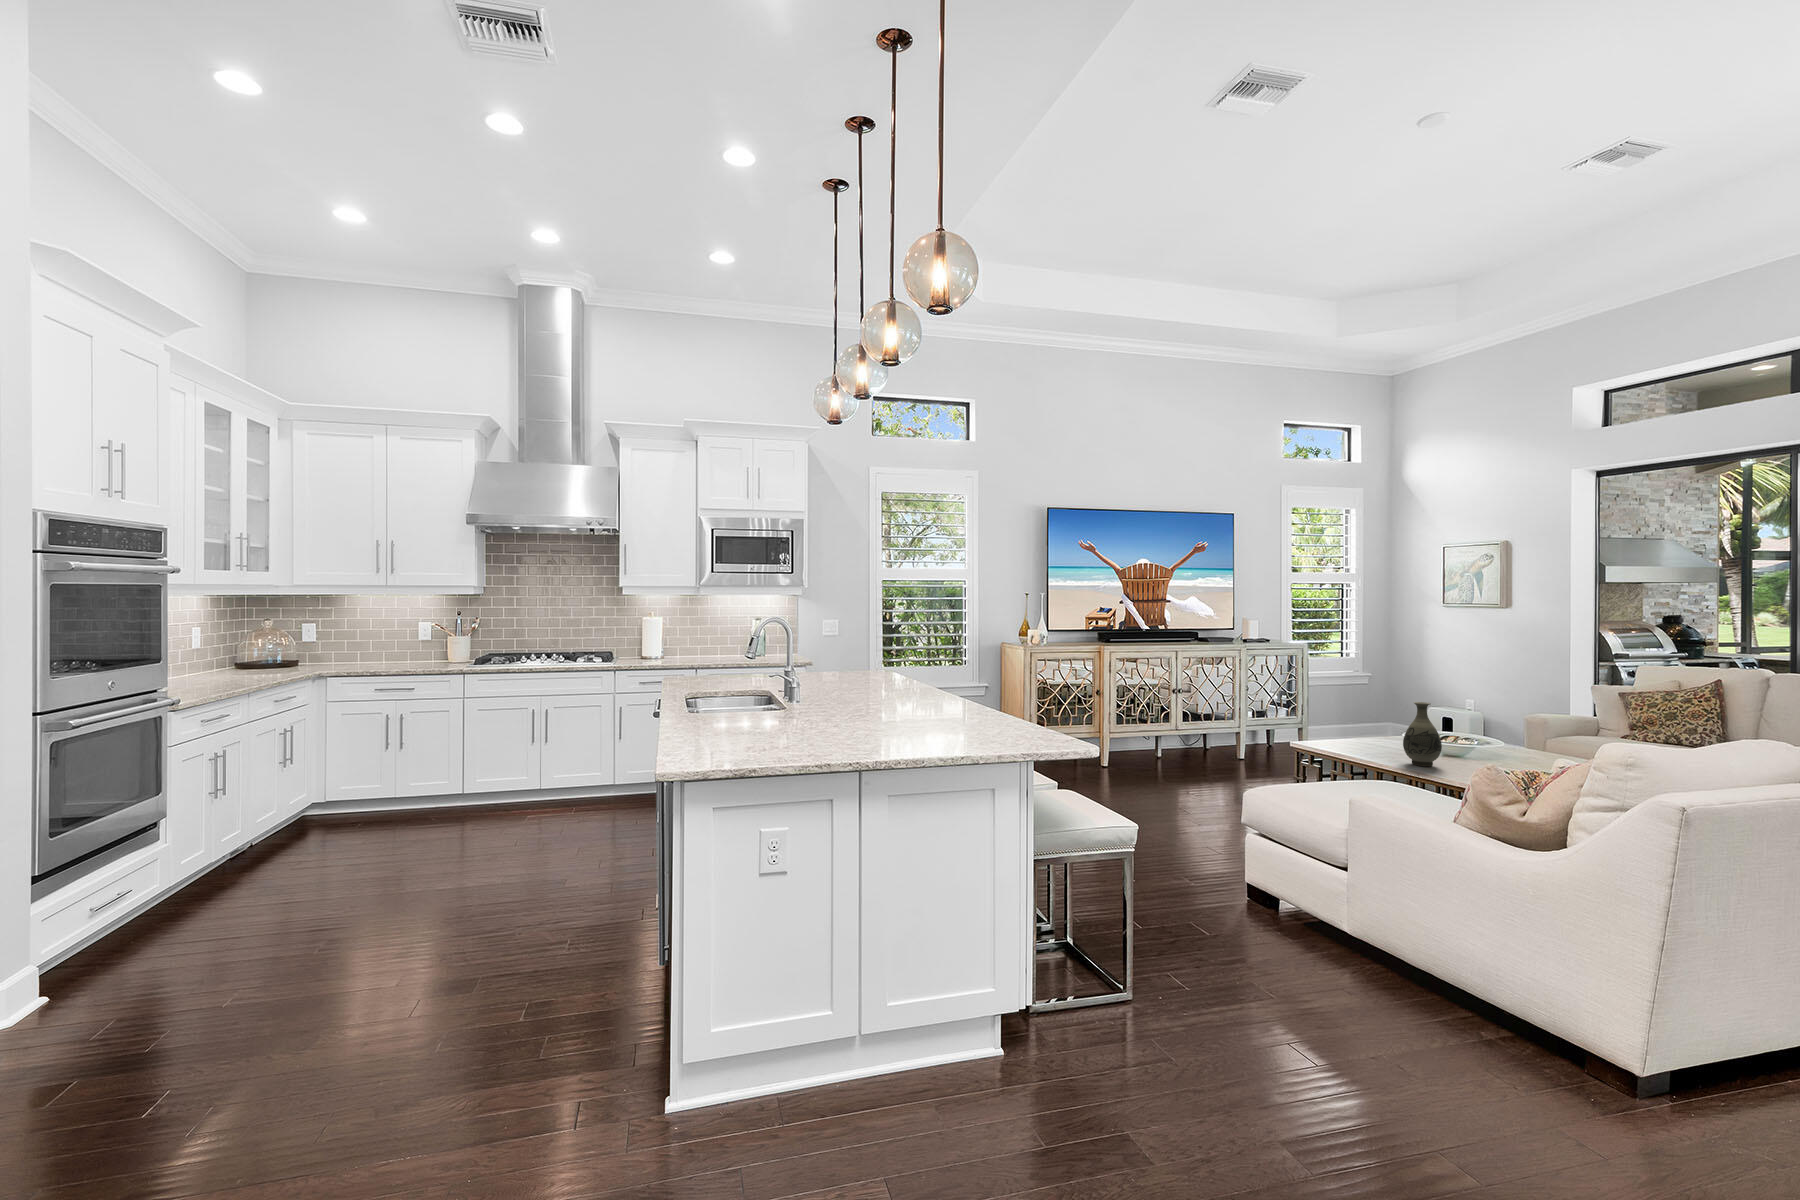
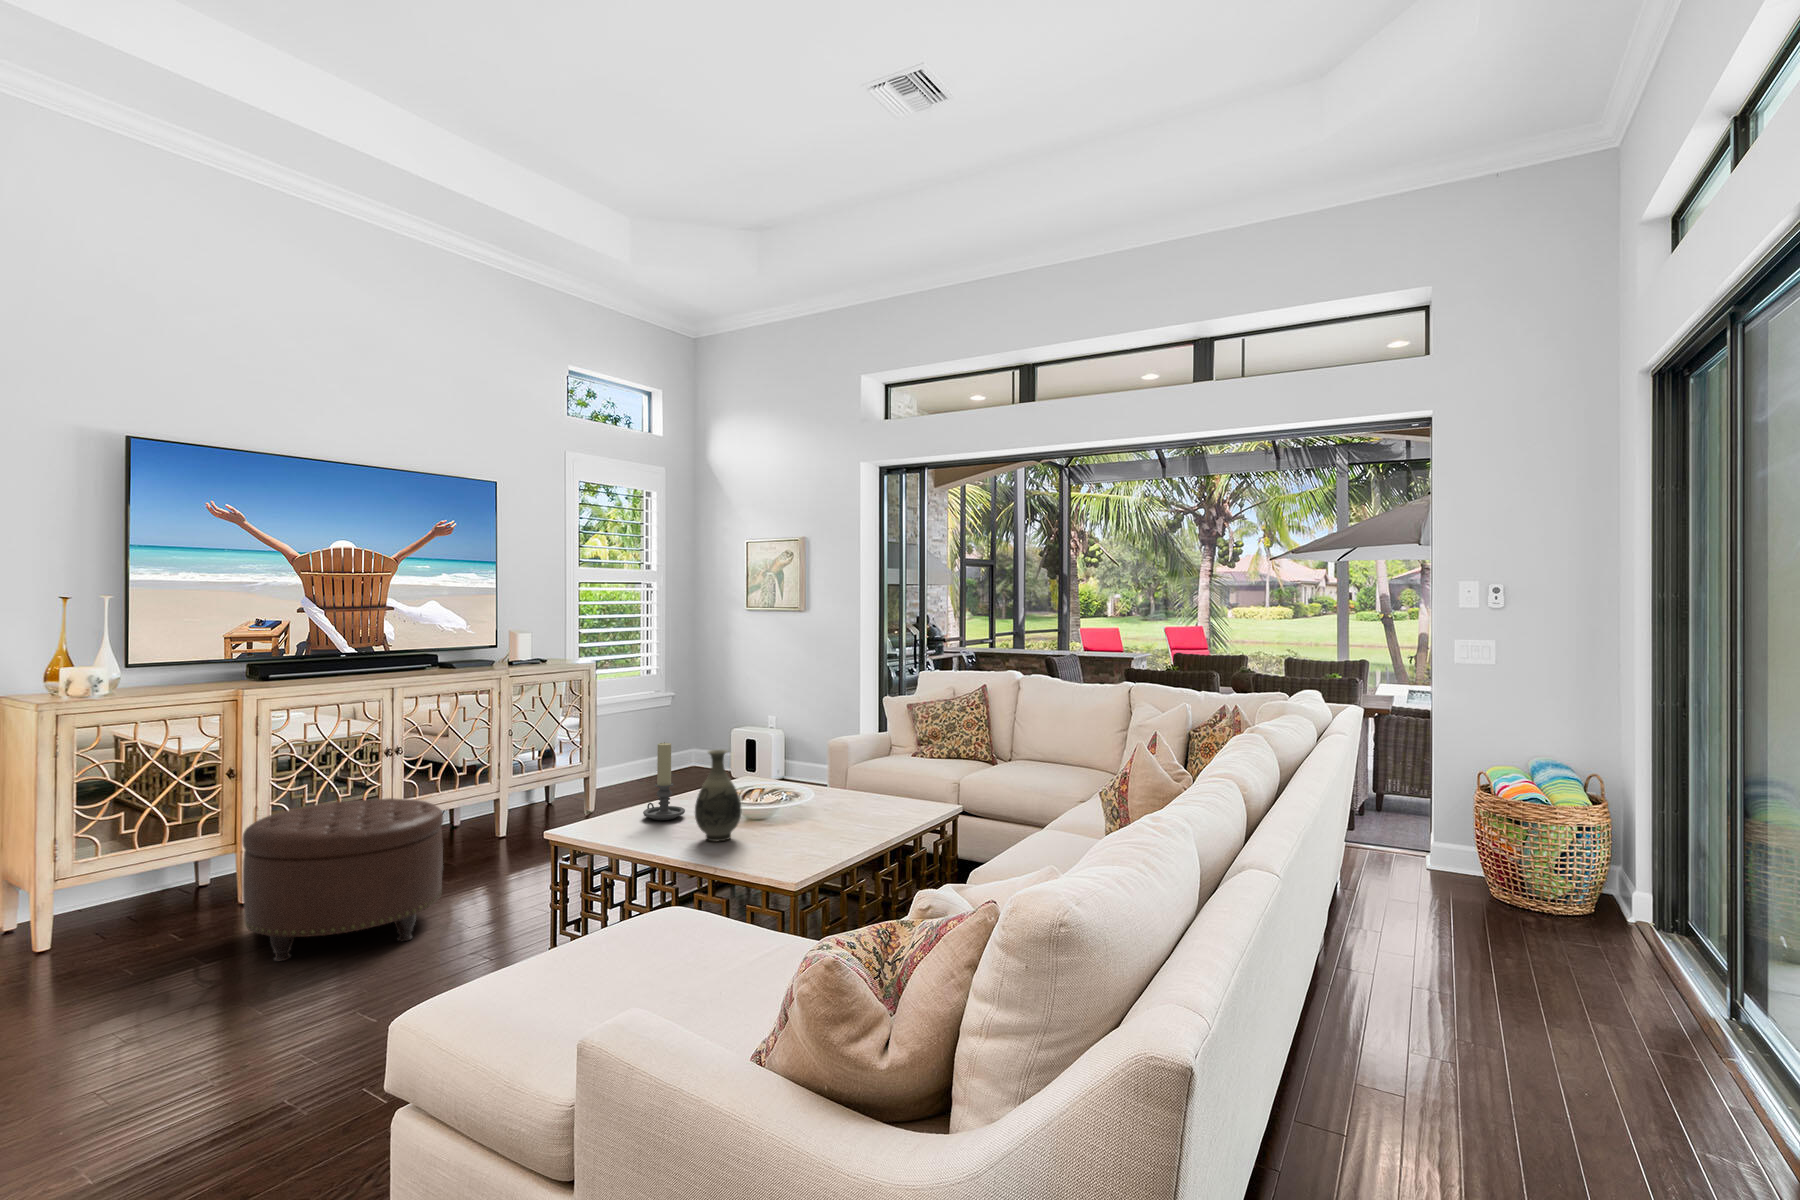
candle holder: none [1360,696,1393,750] -> present [643,742,685,820]
ottoman: none [1112,715,1218,801] -> present [242,798,443,962]

